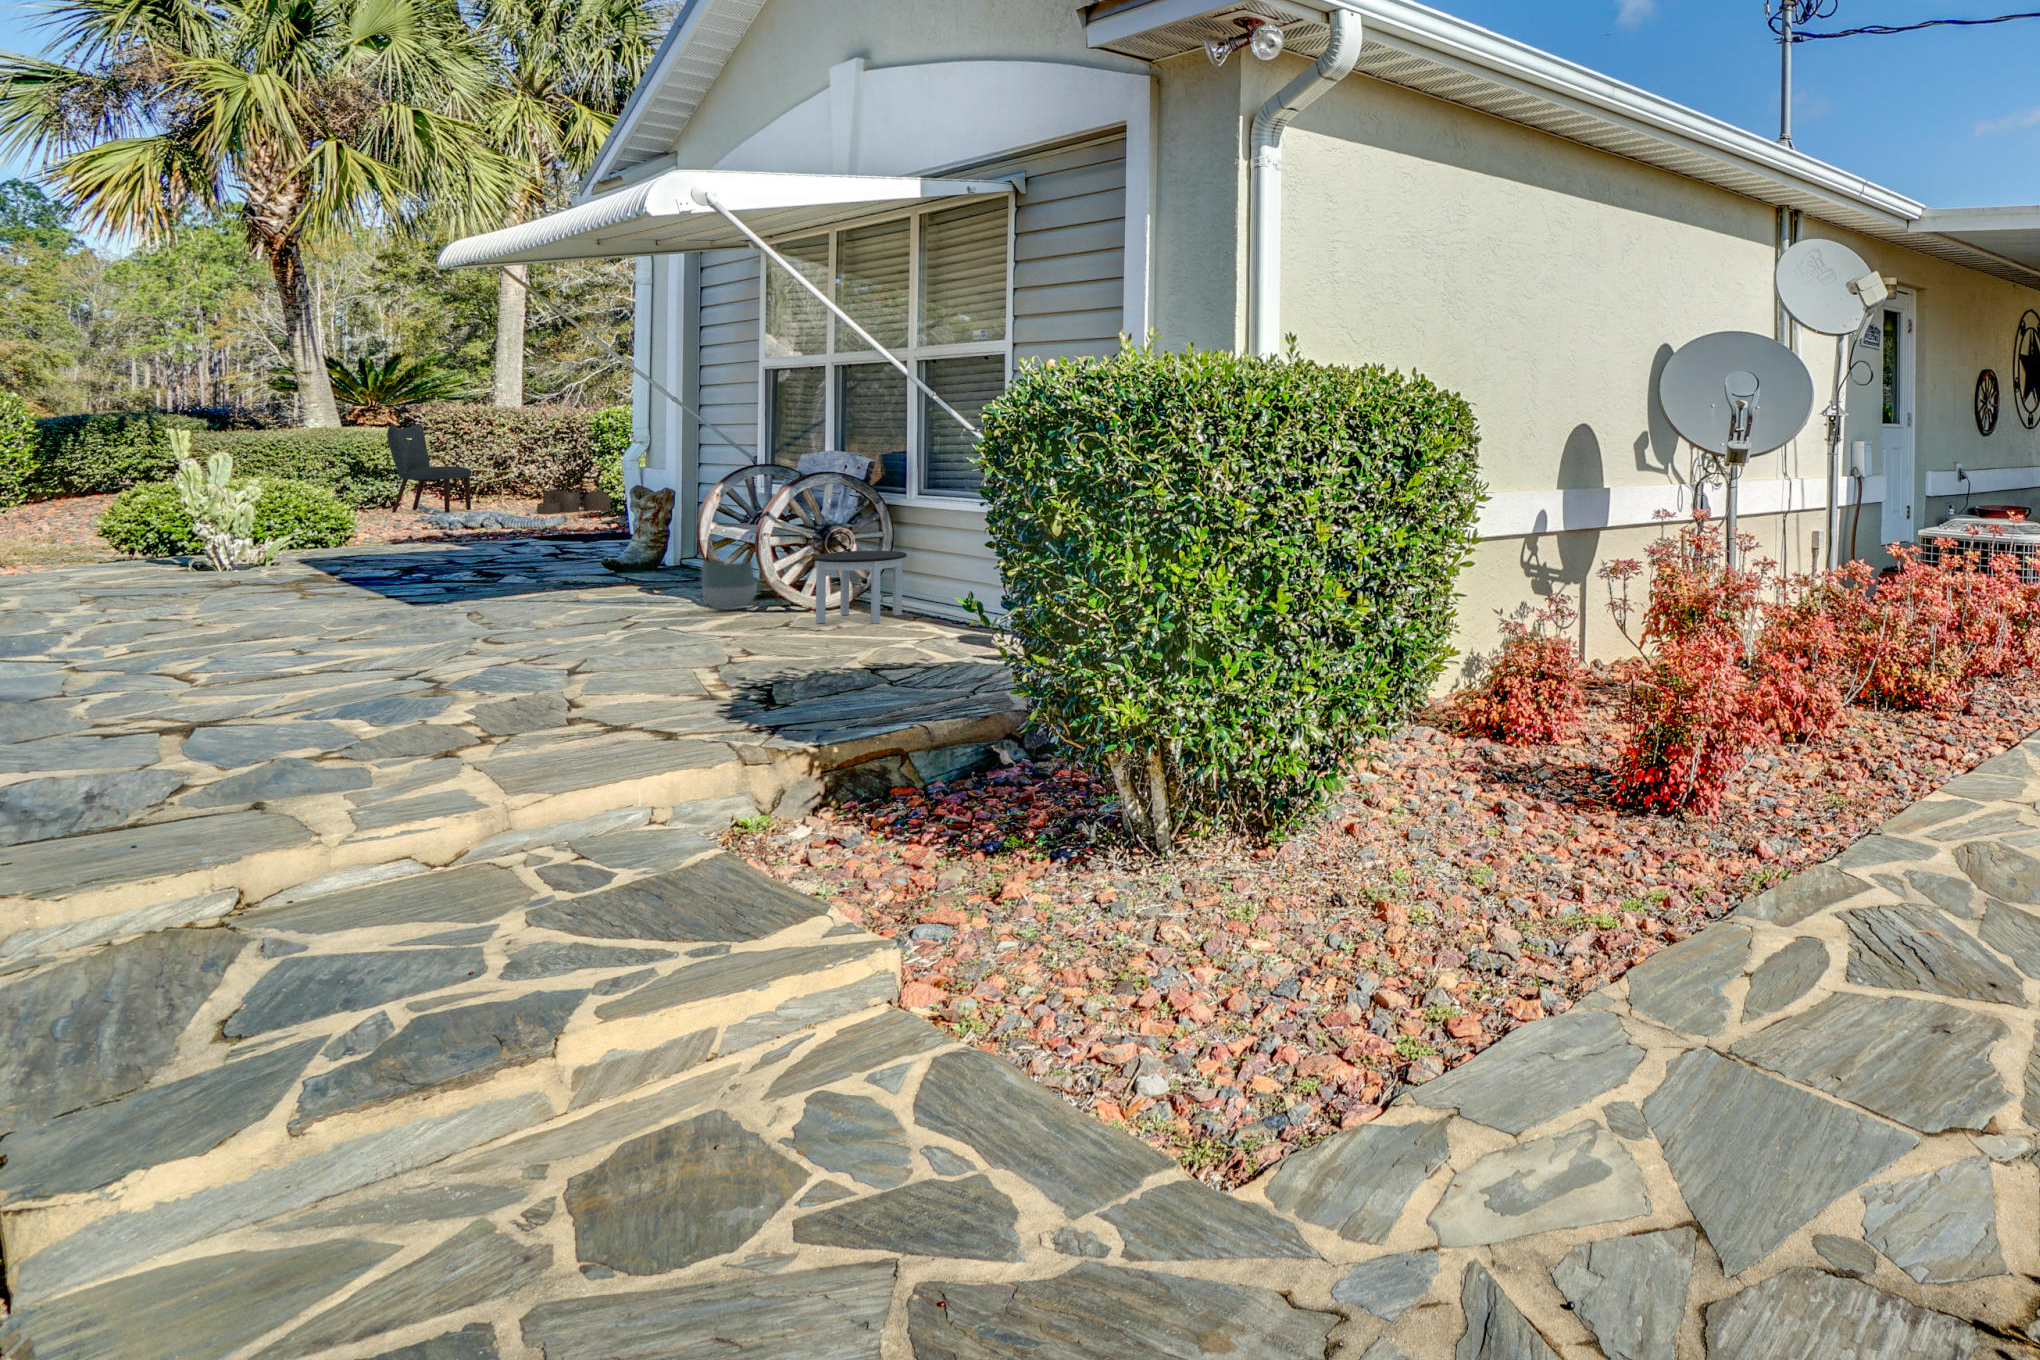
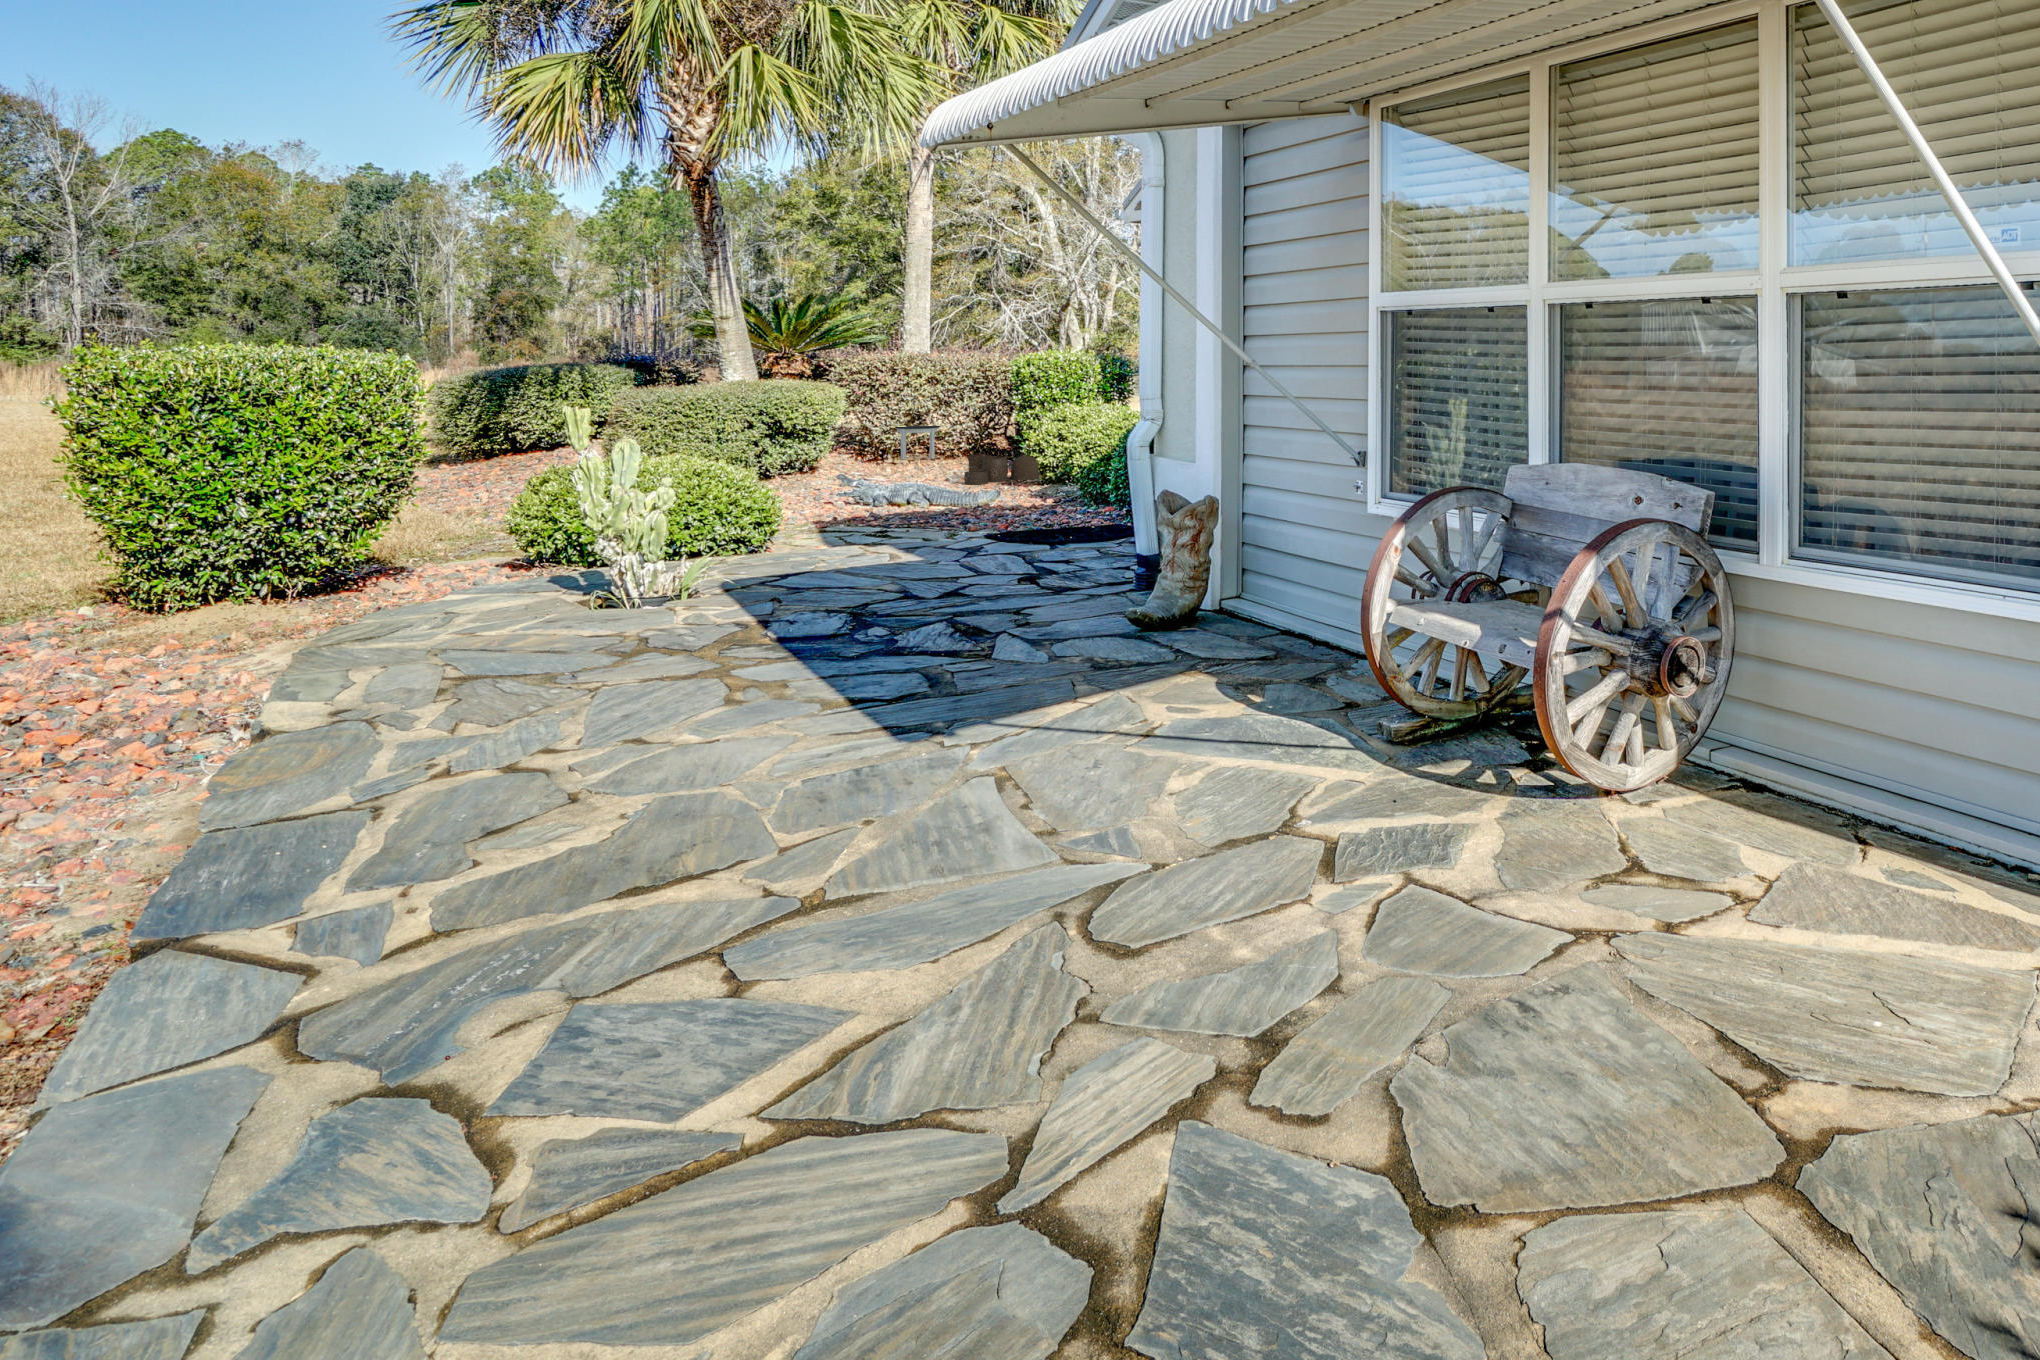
chair: present [387,424,471,513] -> none [809,377,893,482]
round table: present [813,551,907,624] -> present [895,426,940,460]
planter: present [702,560,757,610] -> none [1382,673,1475,784]

